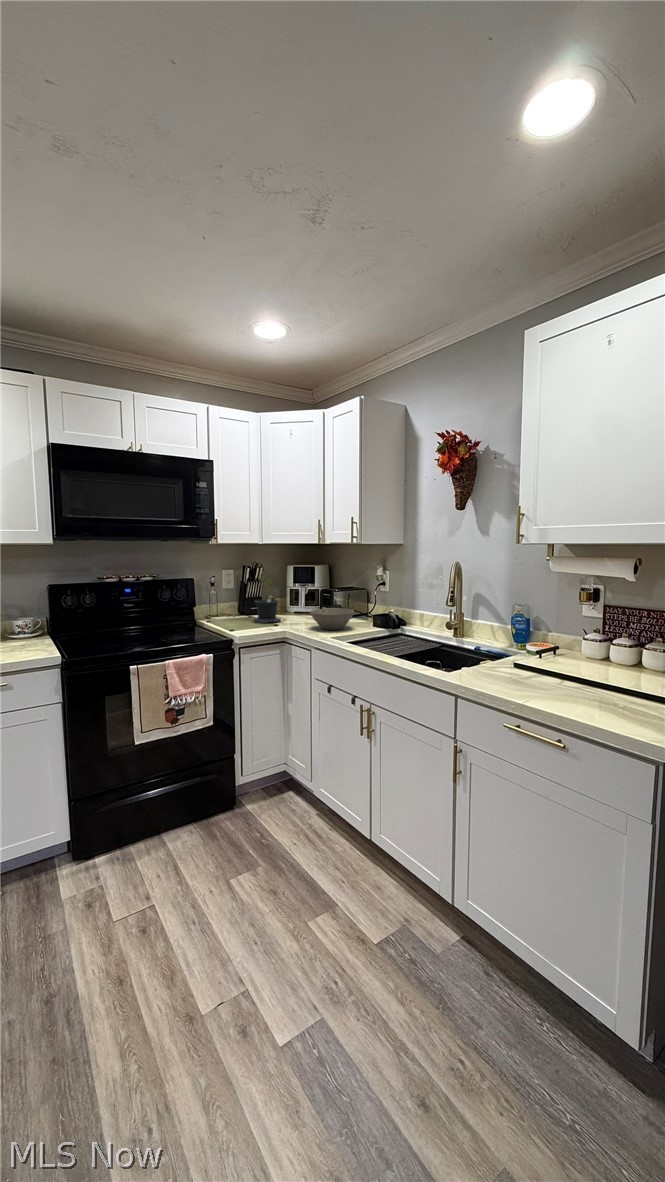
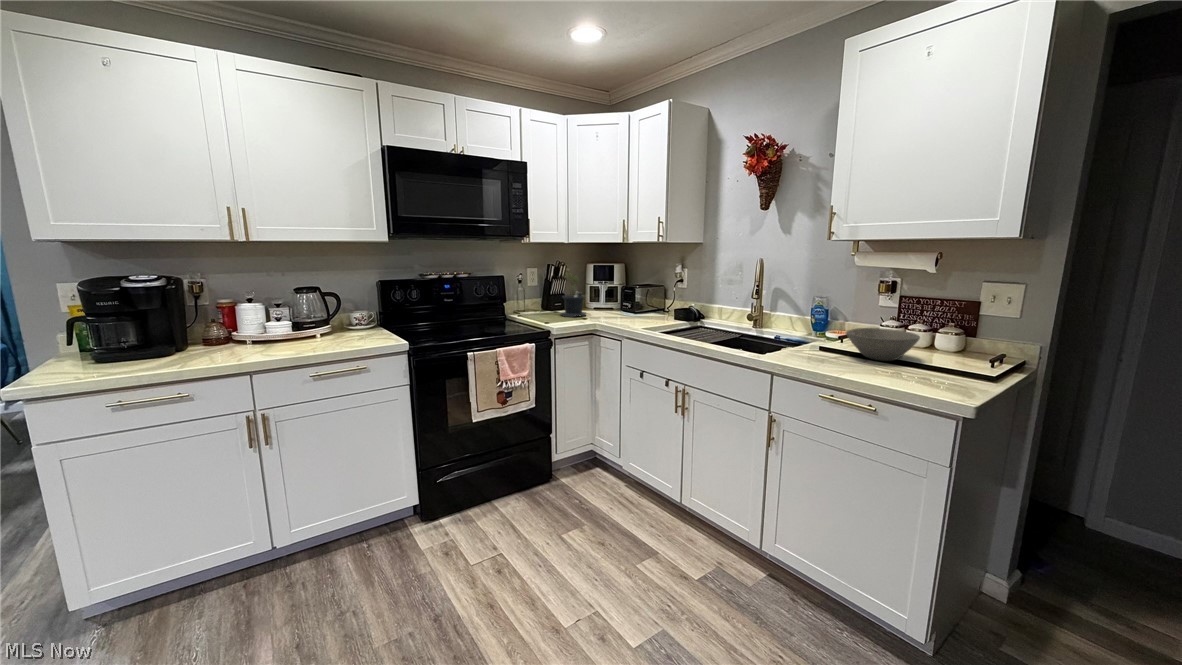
bowl: present [310,608,354,630] -> present [846,328,920,361]

